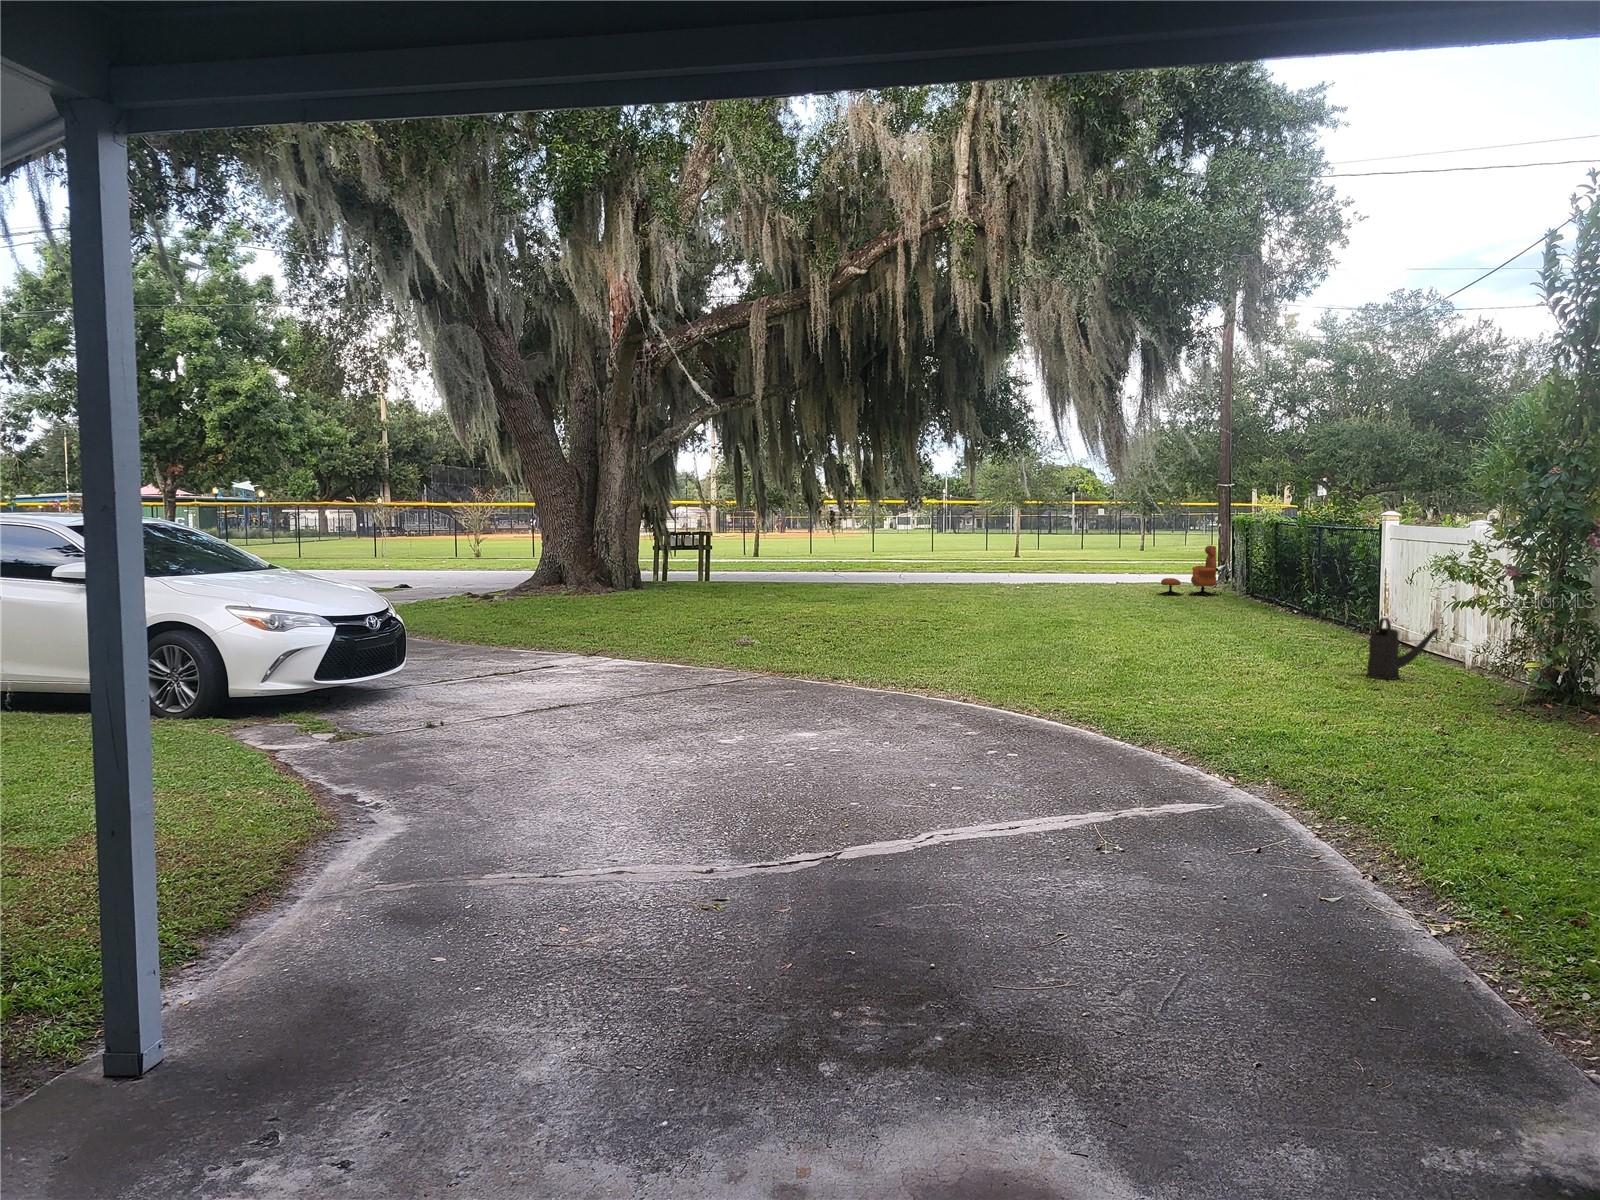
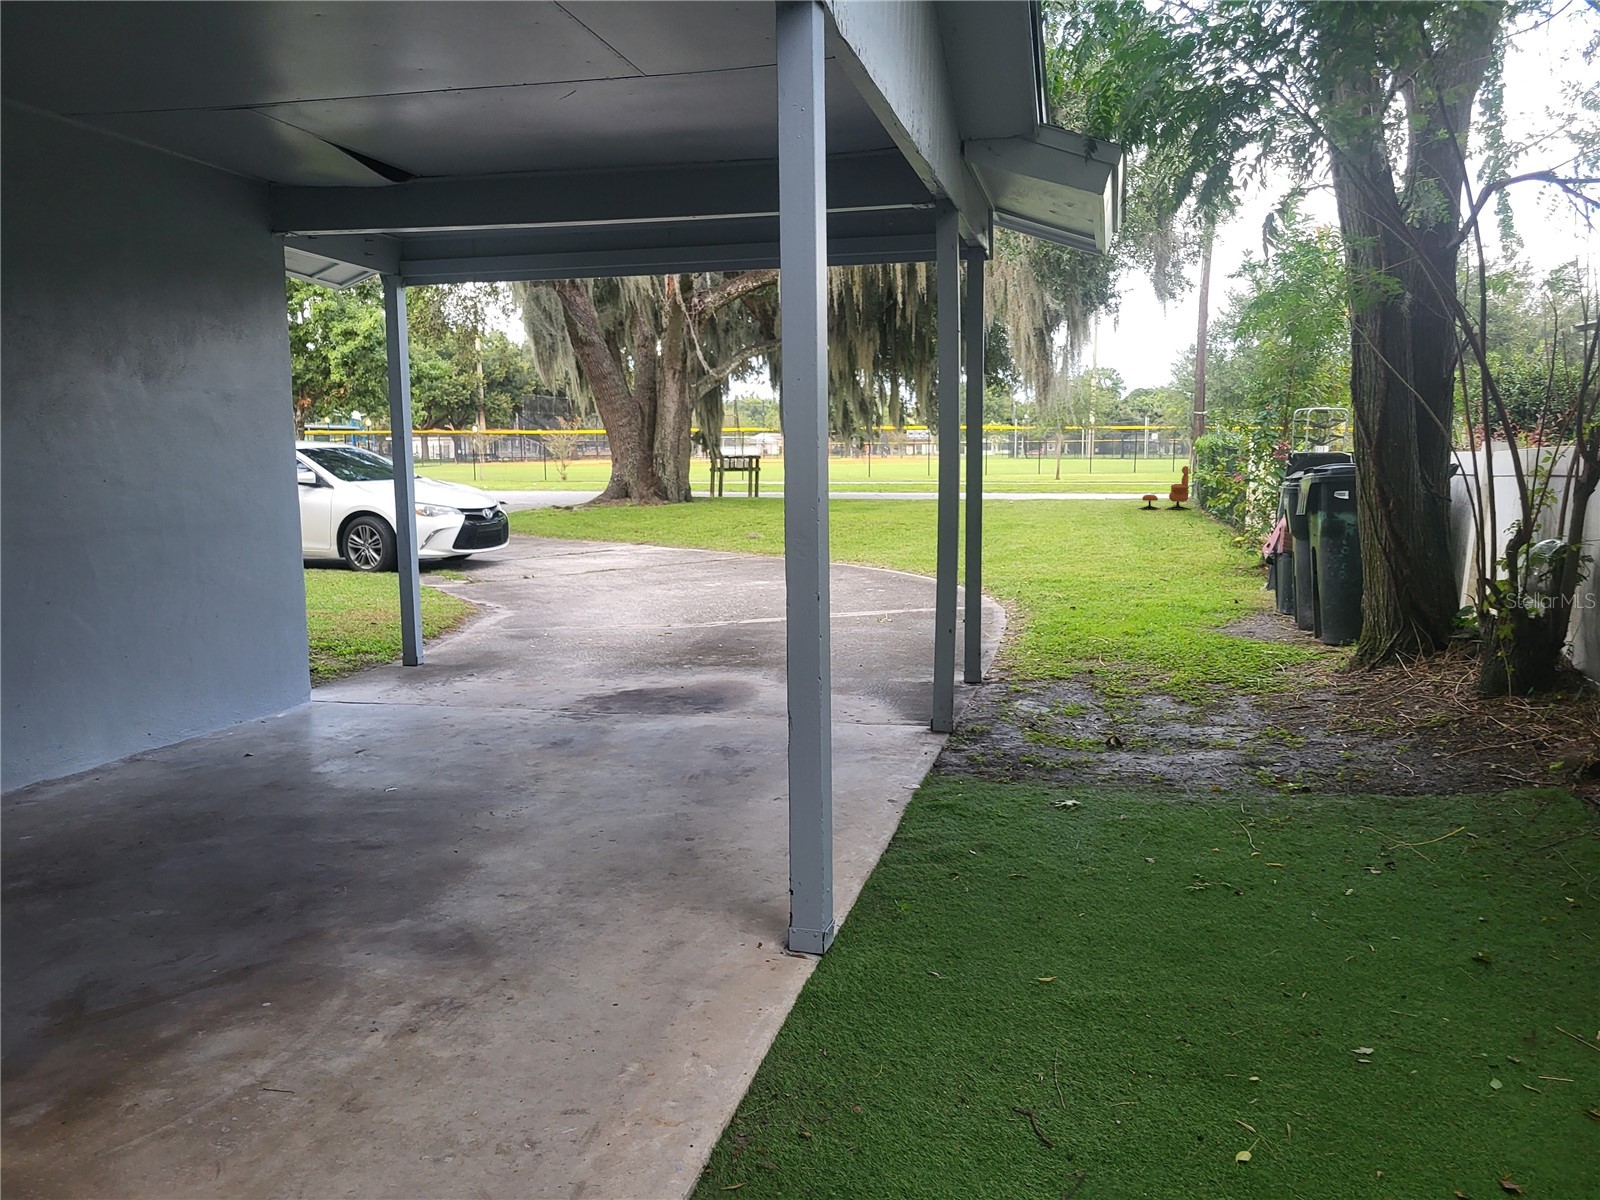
watering can: present [1357,618,1438,679] -> none [1190,514,1248,559]

